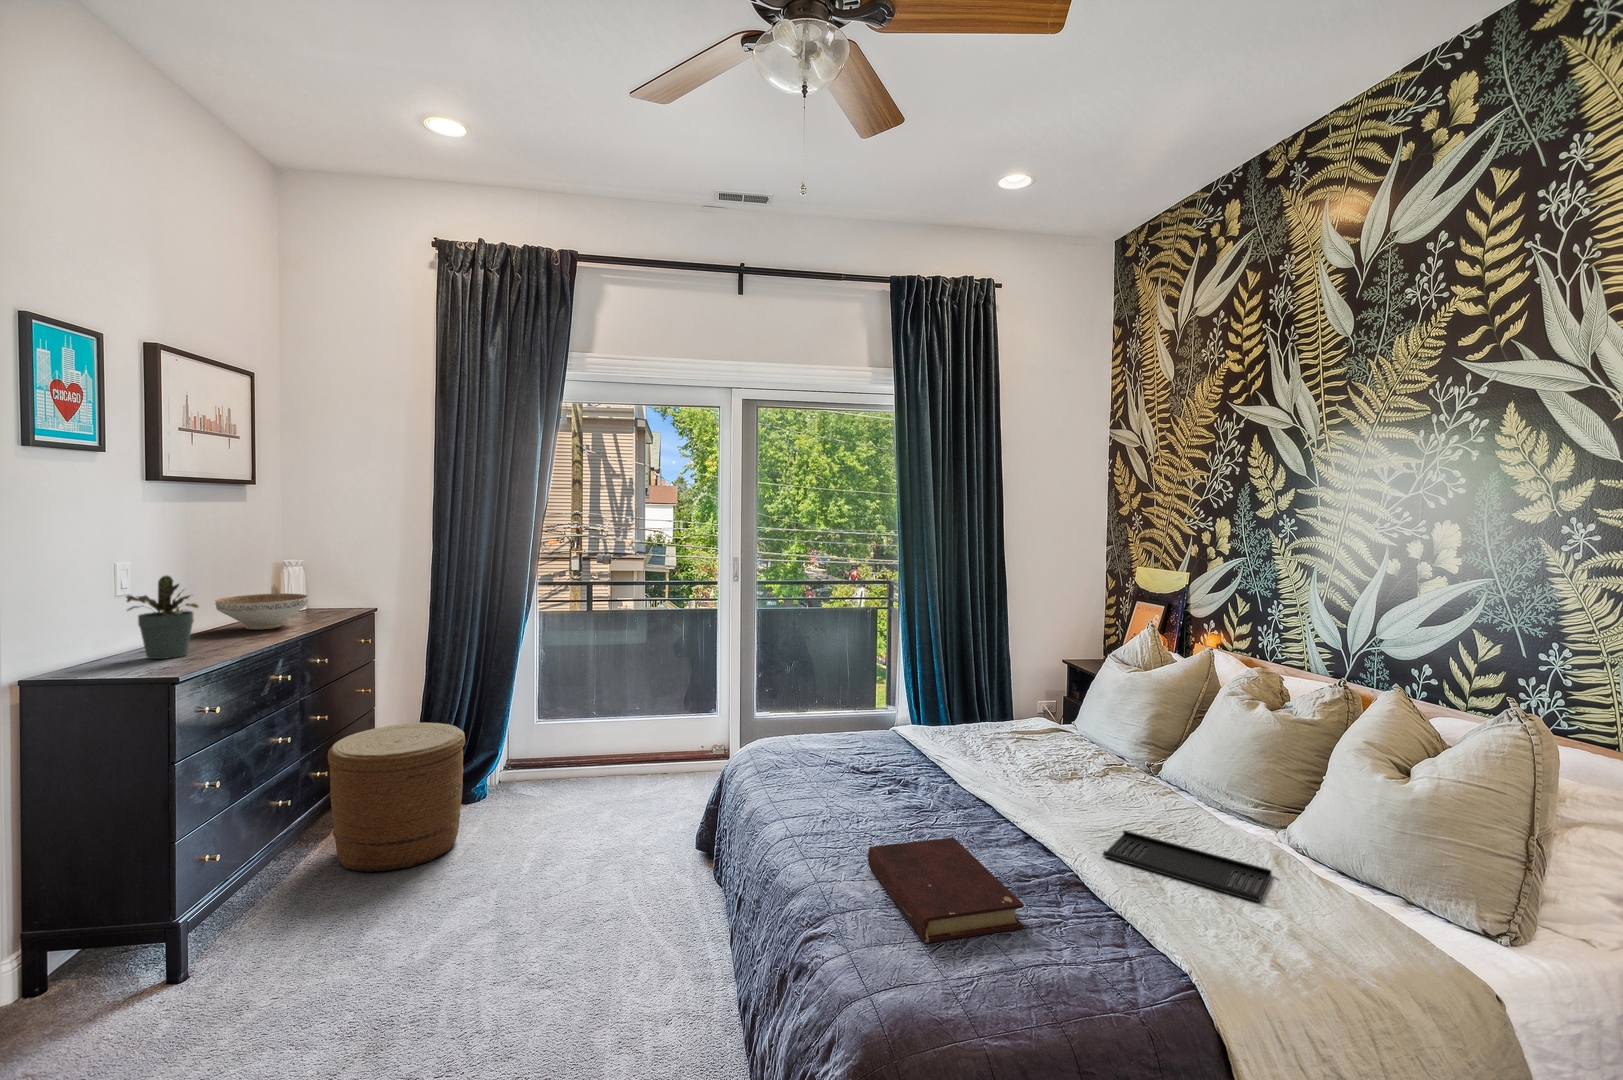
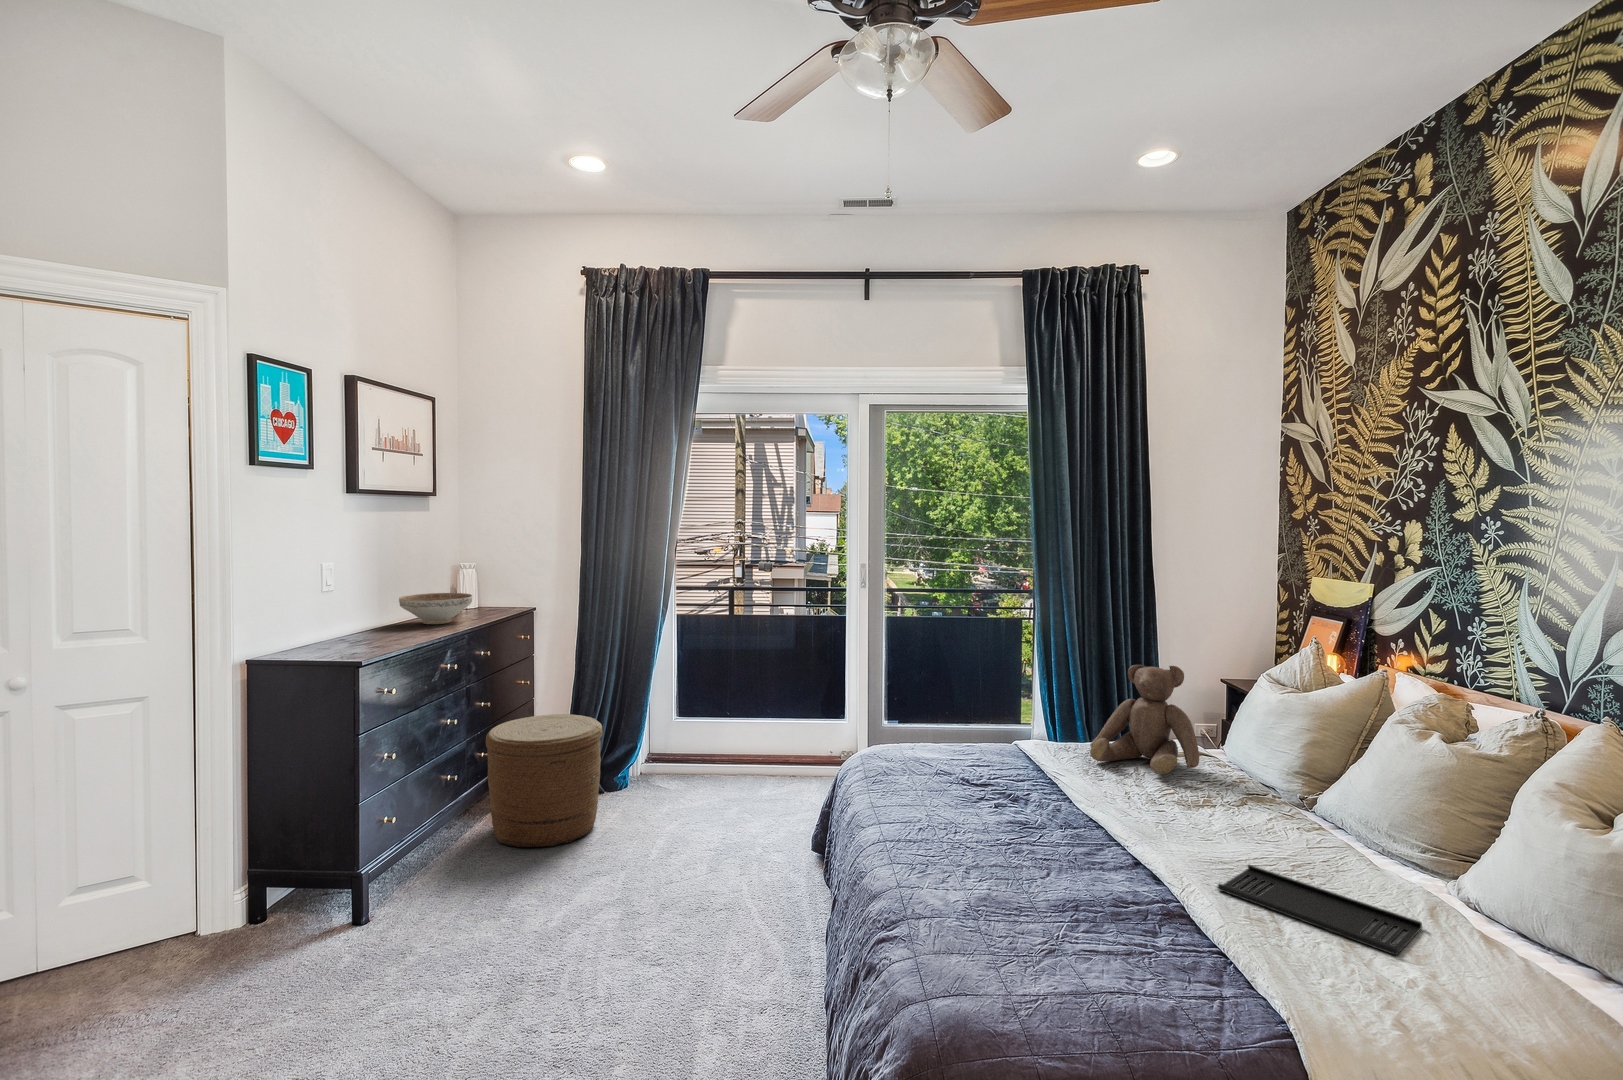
potted plant: present [126,576,198,659] -> none [326,575,382,647]
teddy bear: none [965,650,1063,751] -> present [1090,665,1199,774]
book: present [868,837,1024,943] -> none [954,855,1107,956]

